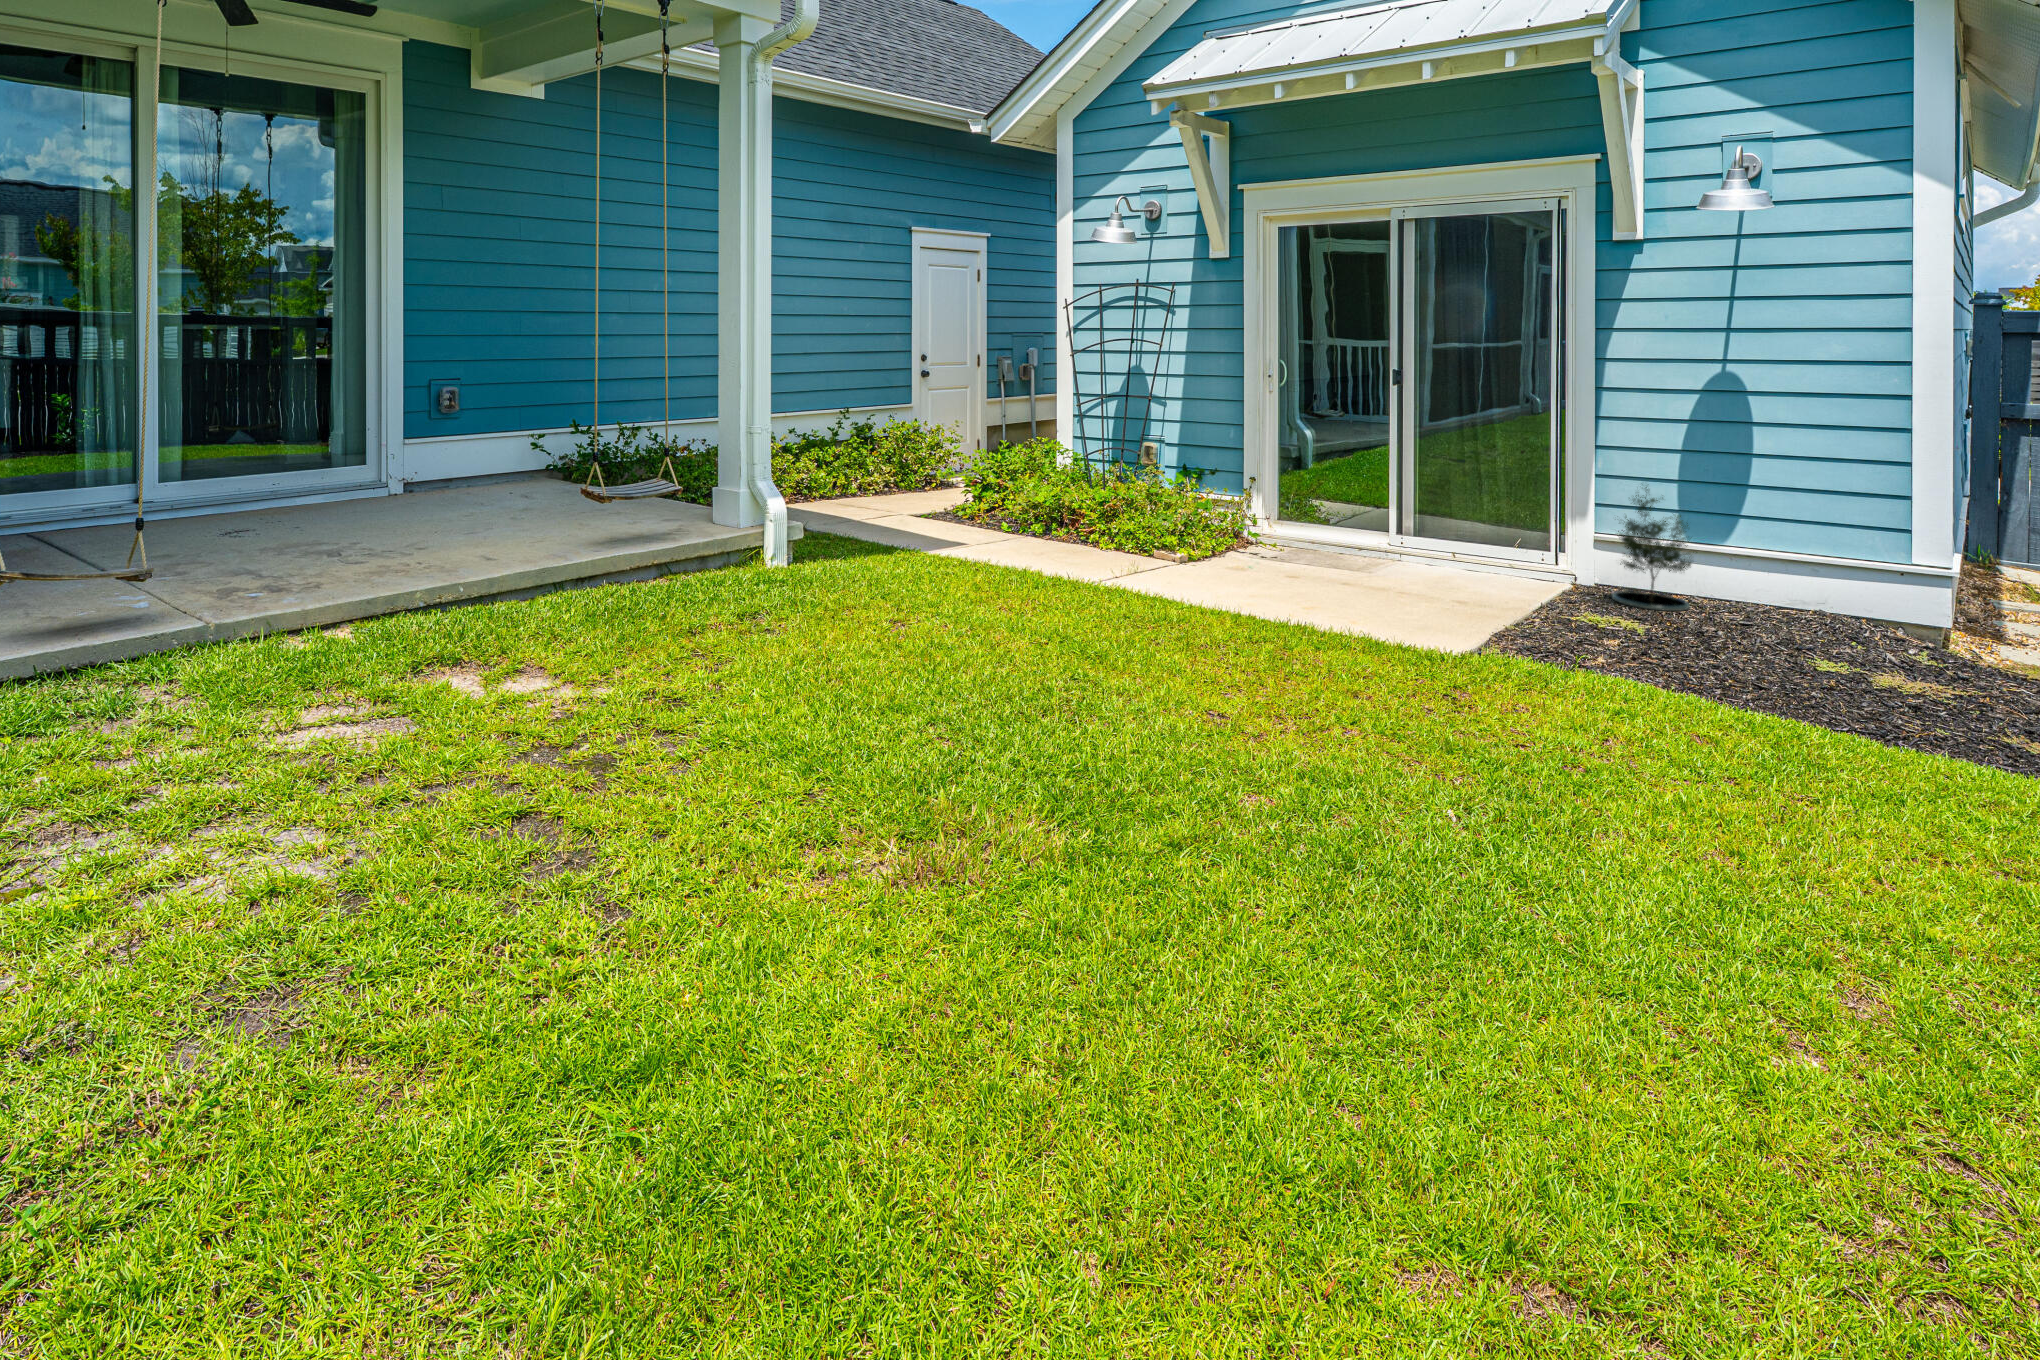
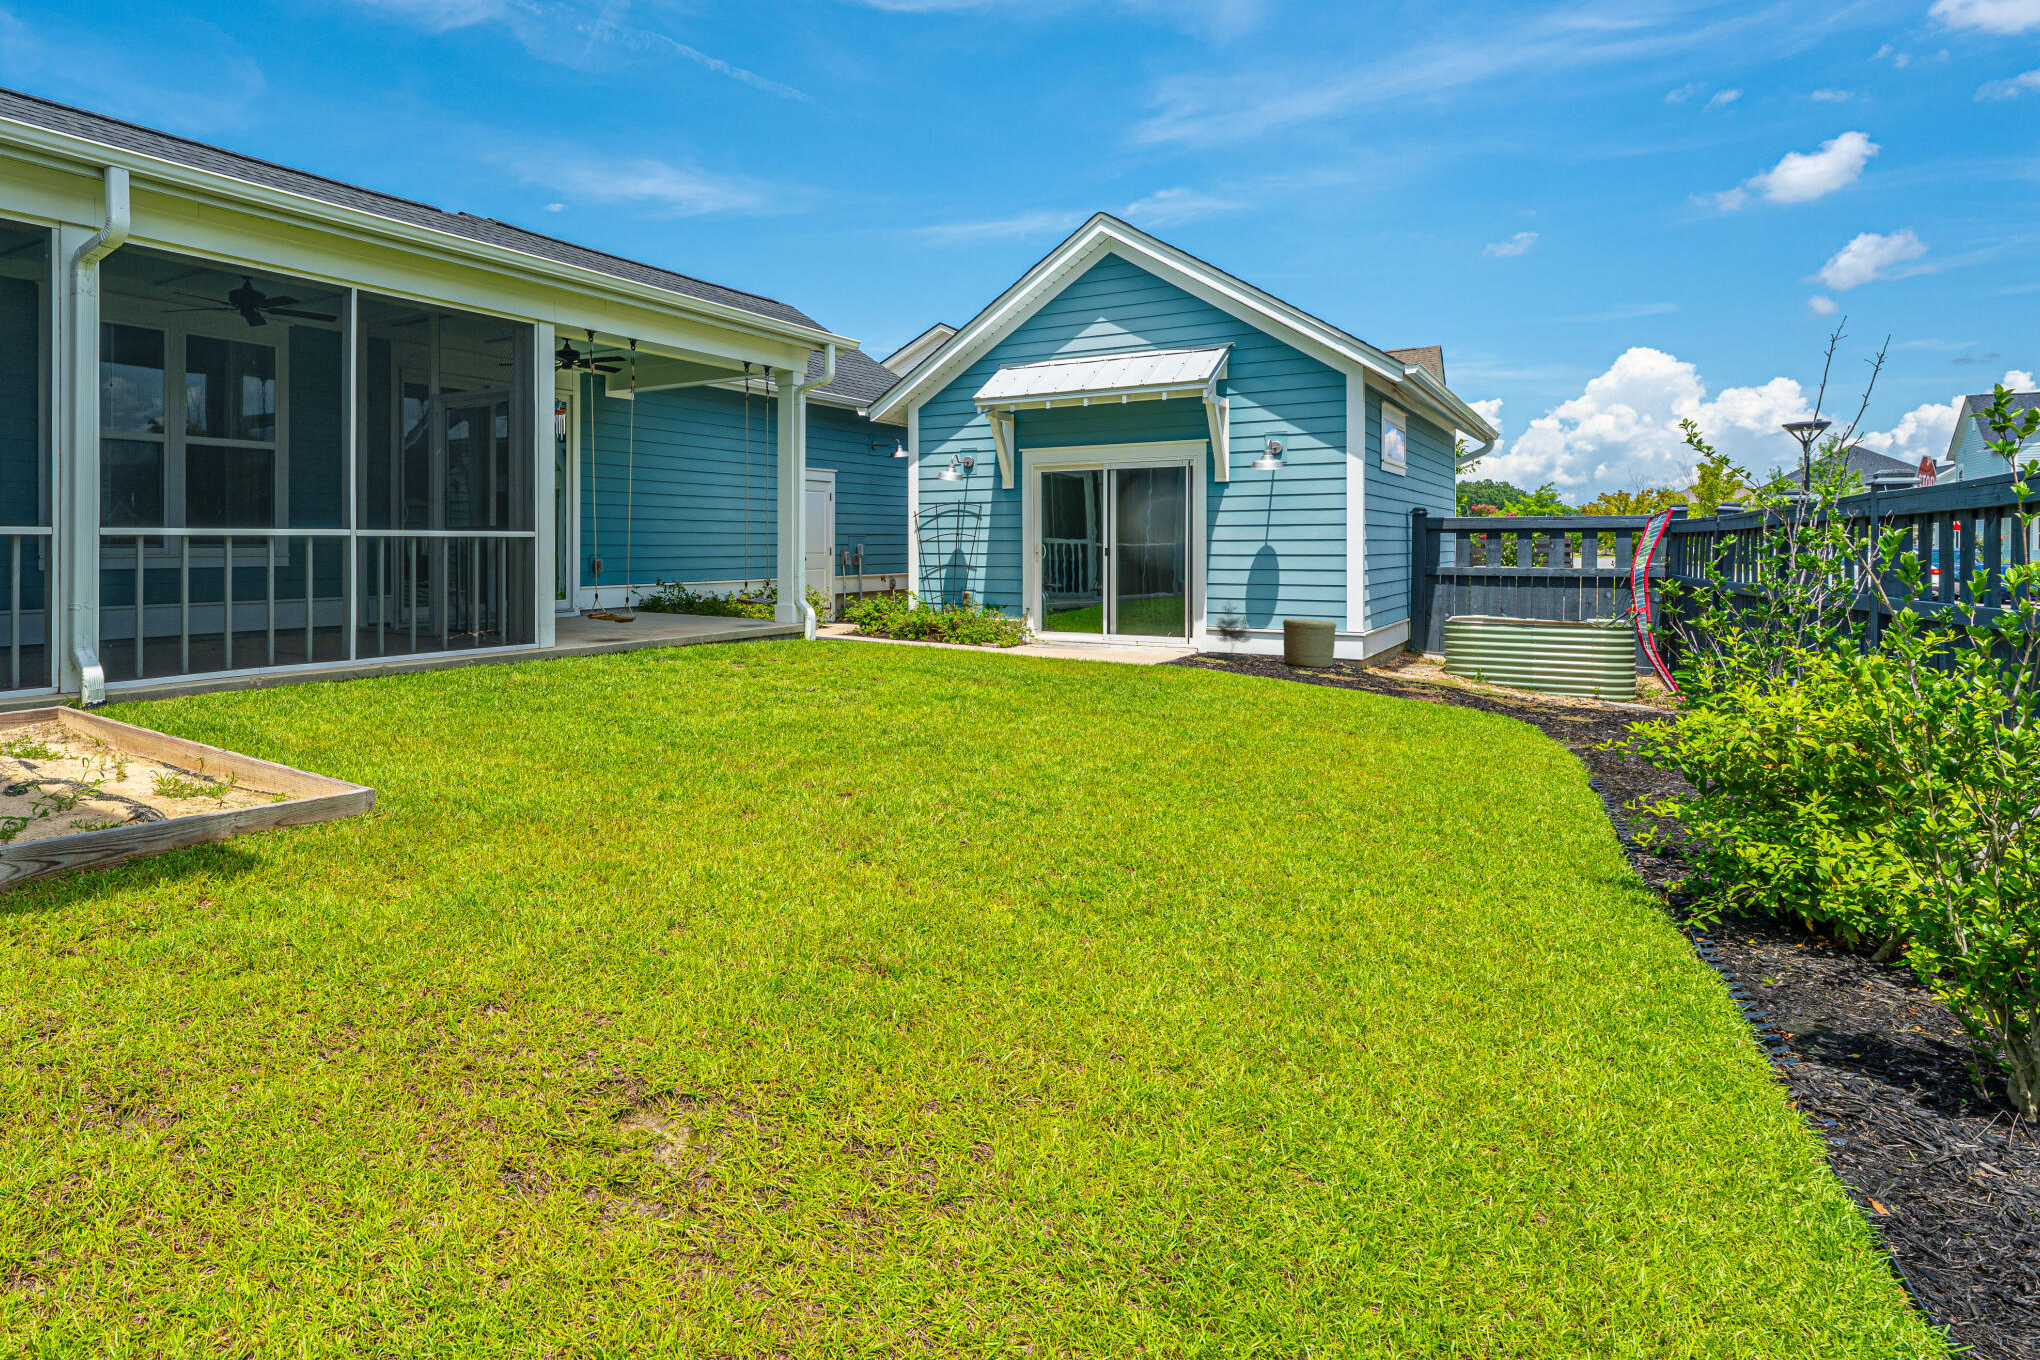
woven basket: none [1766,528,1891,643] -> present [1283,619,1336,668]

